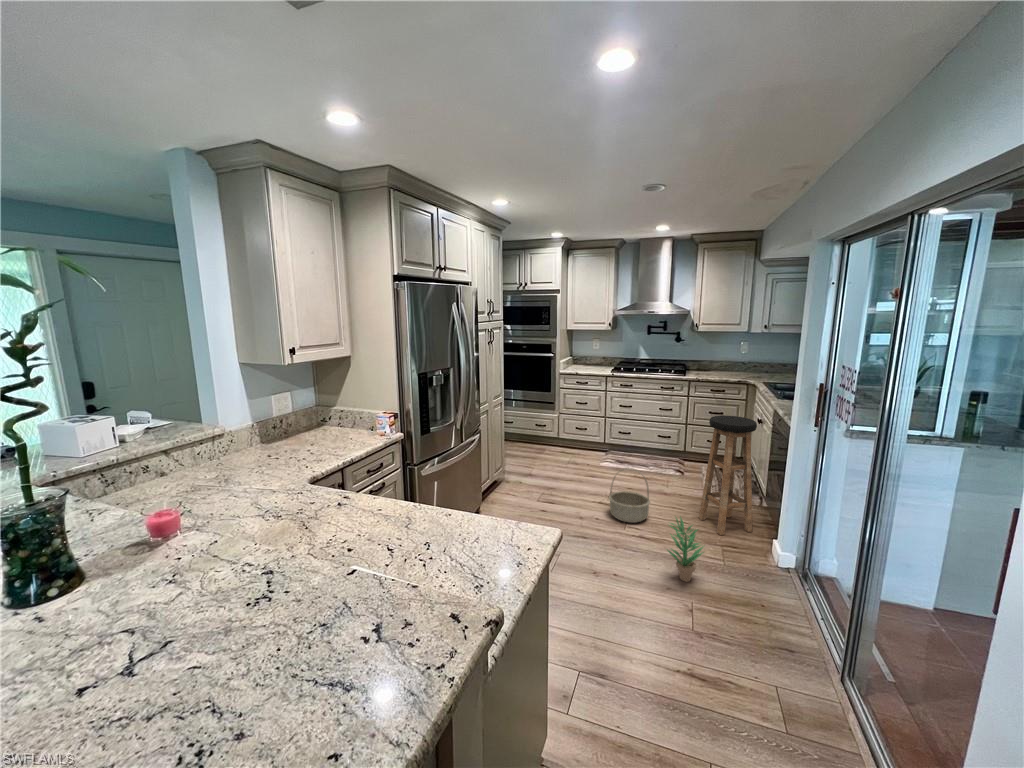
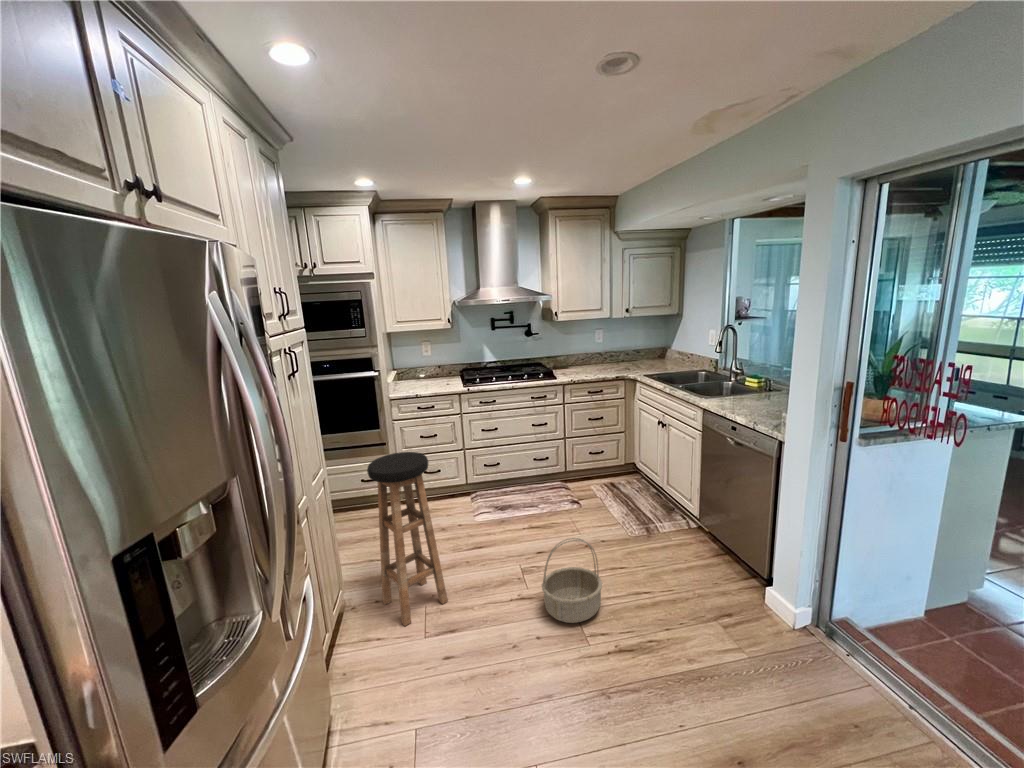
bar stool: present [699,416,757,535] -> present [367,452,448,626]
potted plant: present [667,517,703,582] -> none [697,616,762,717]

